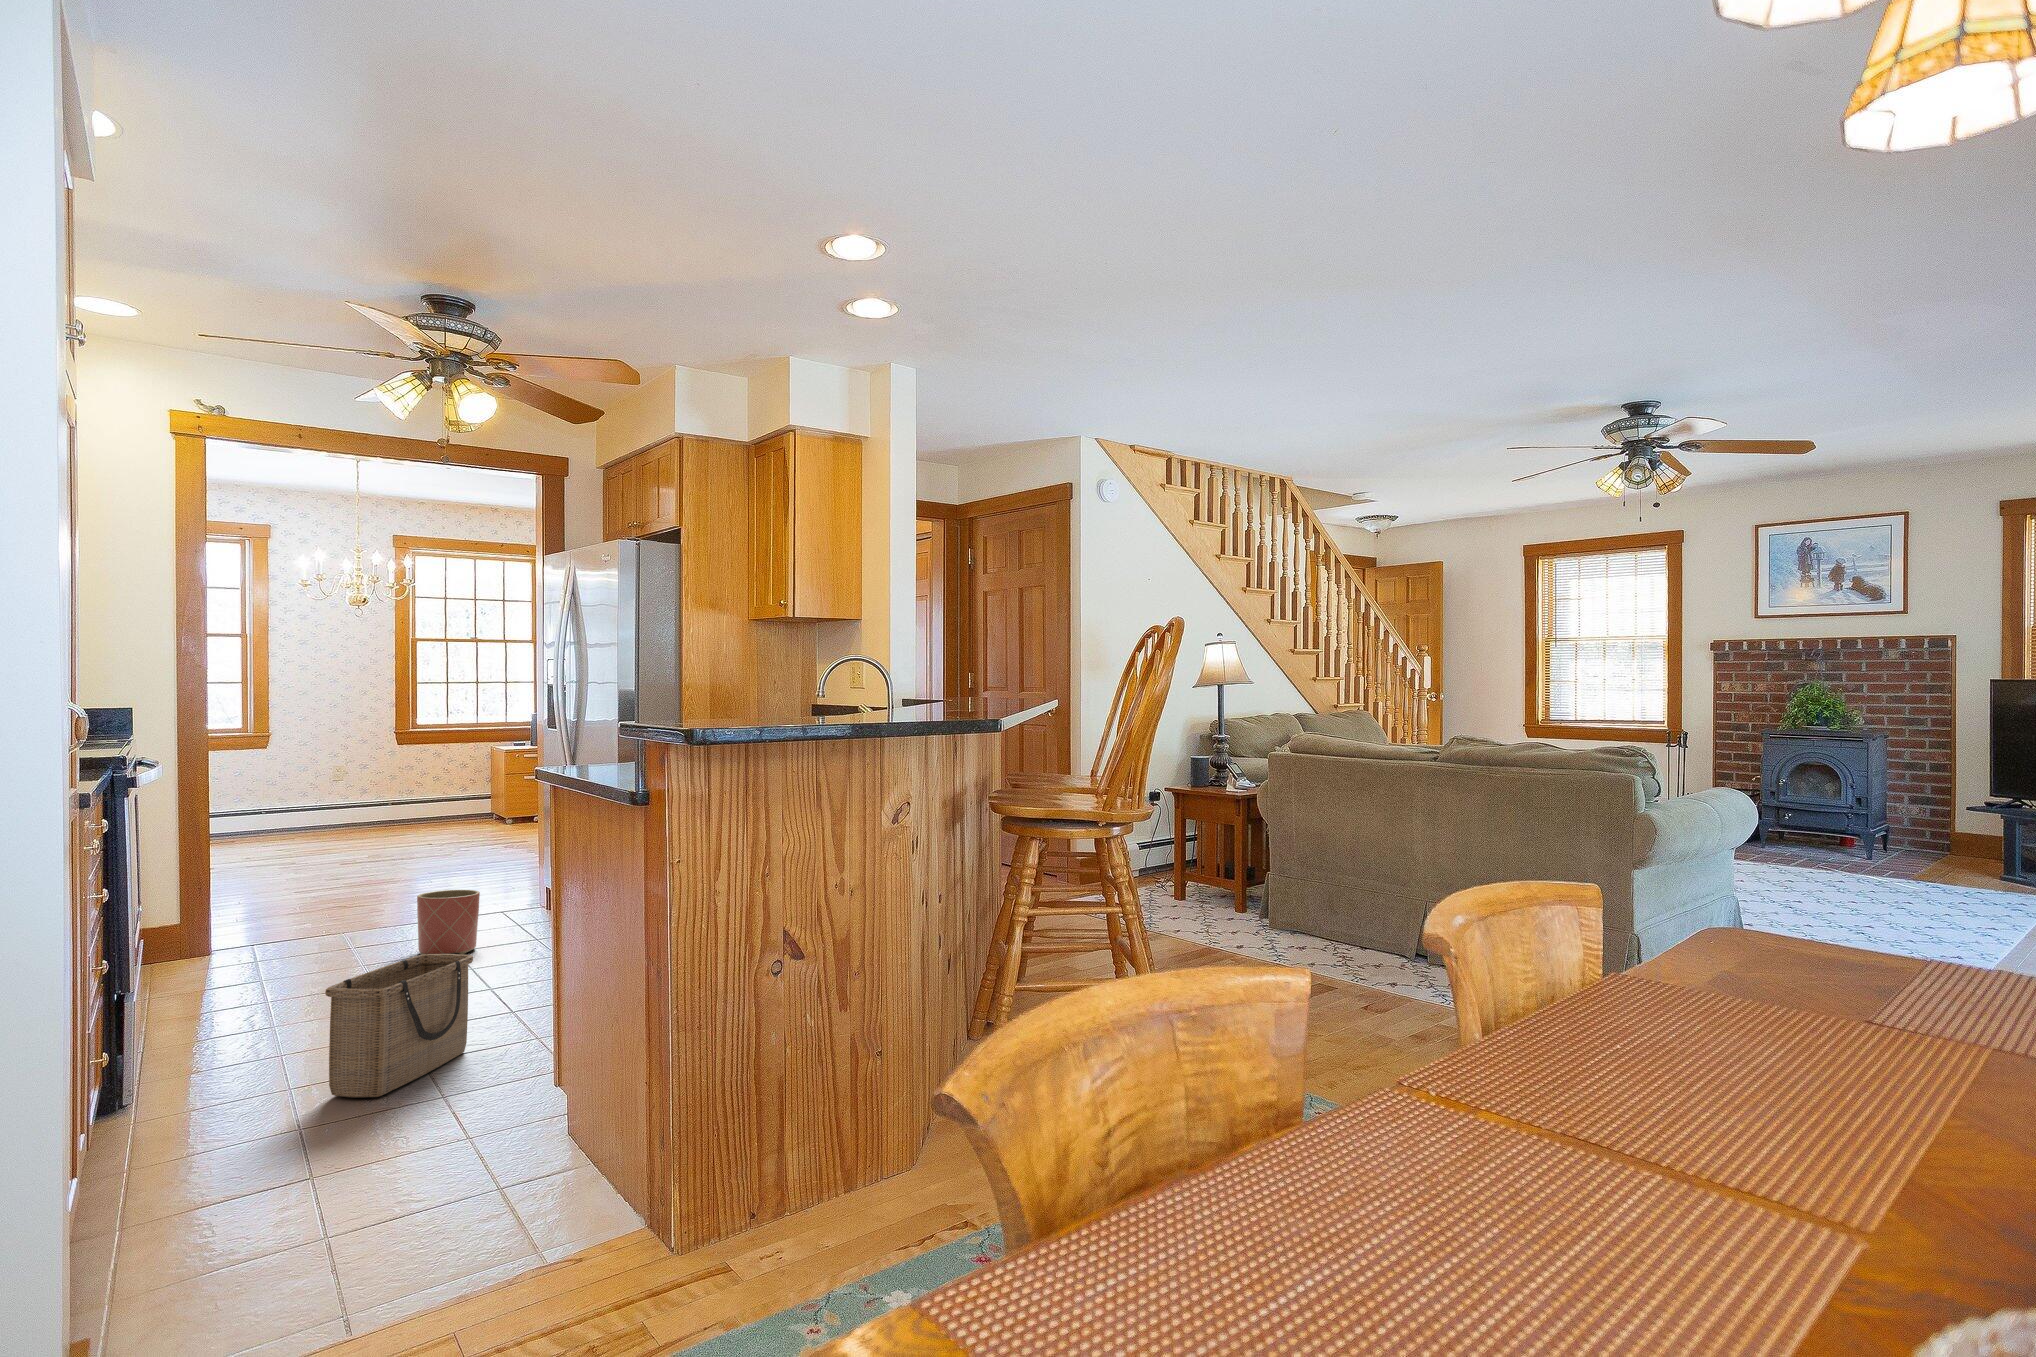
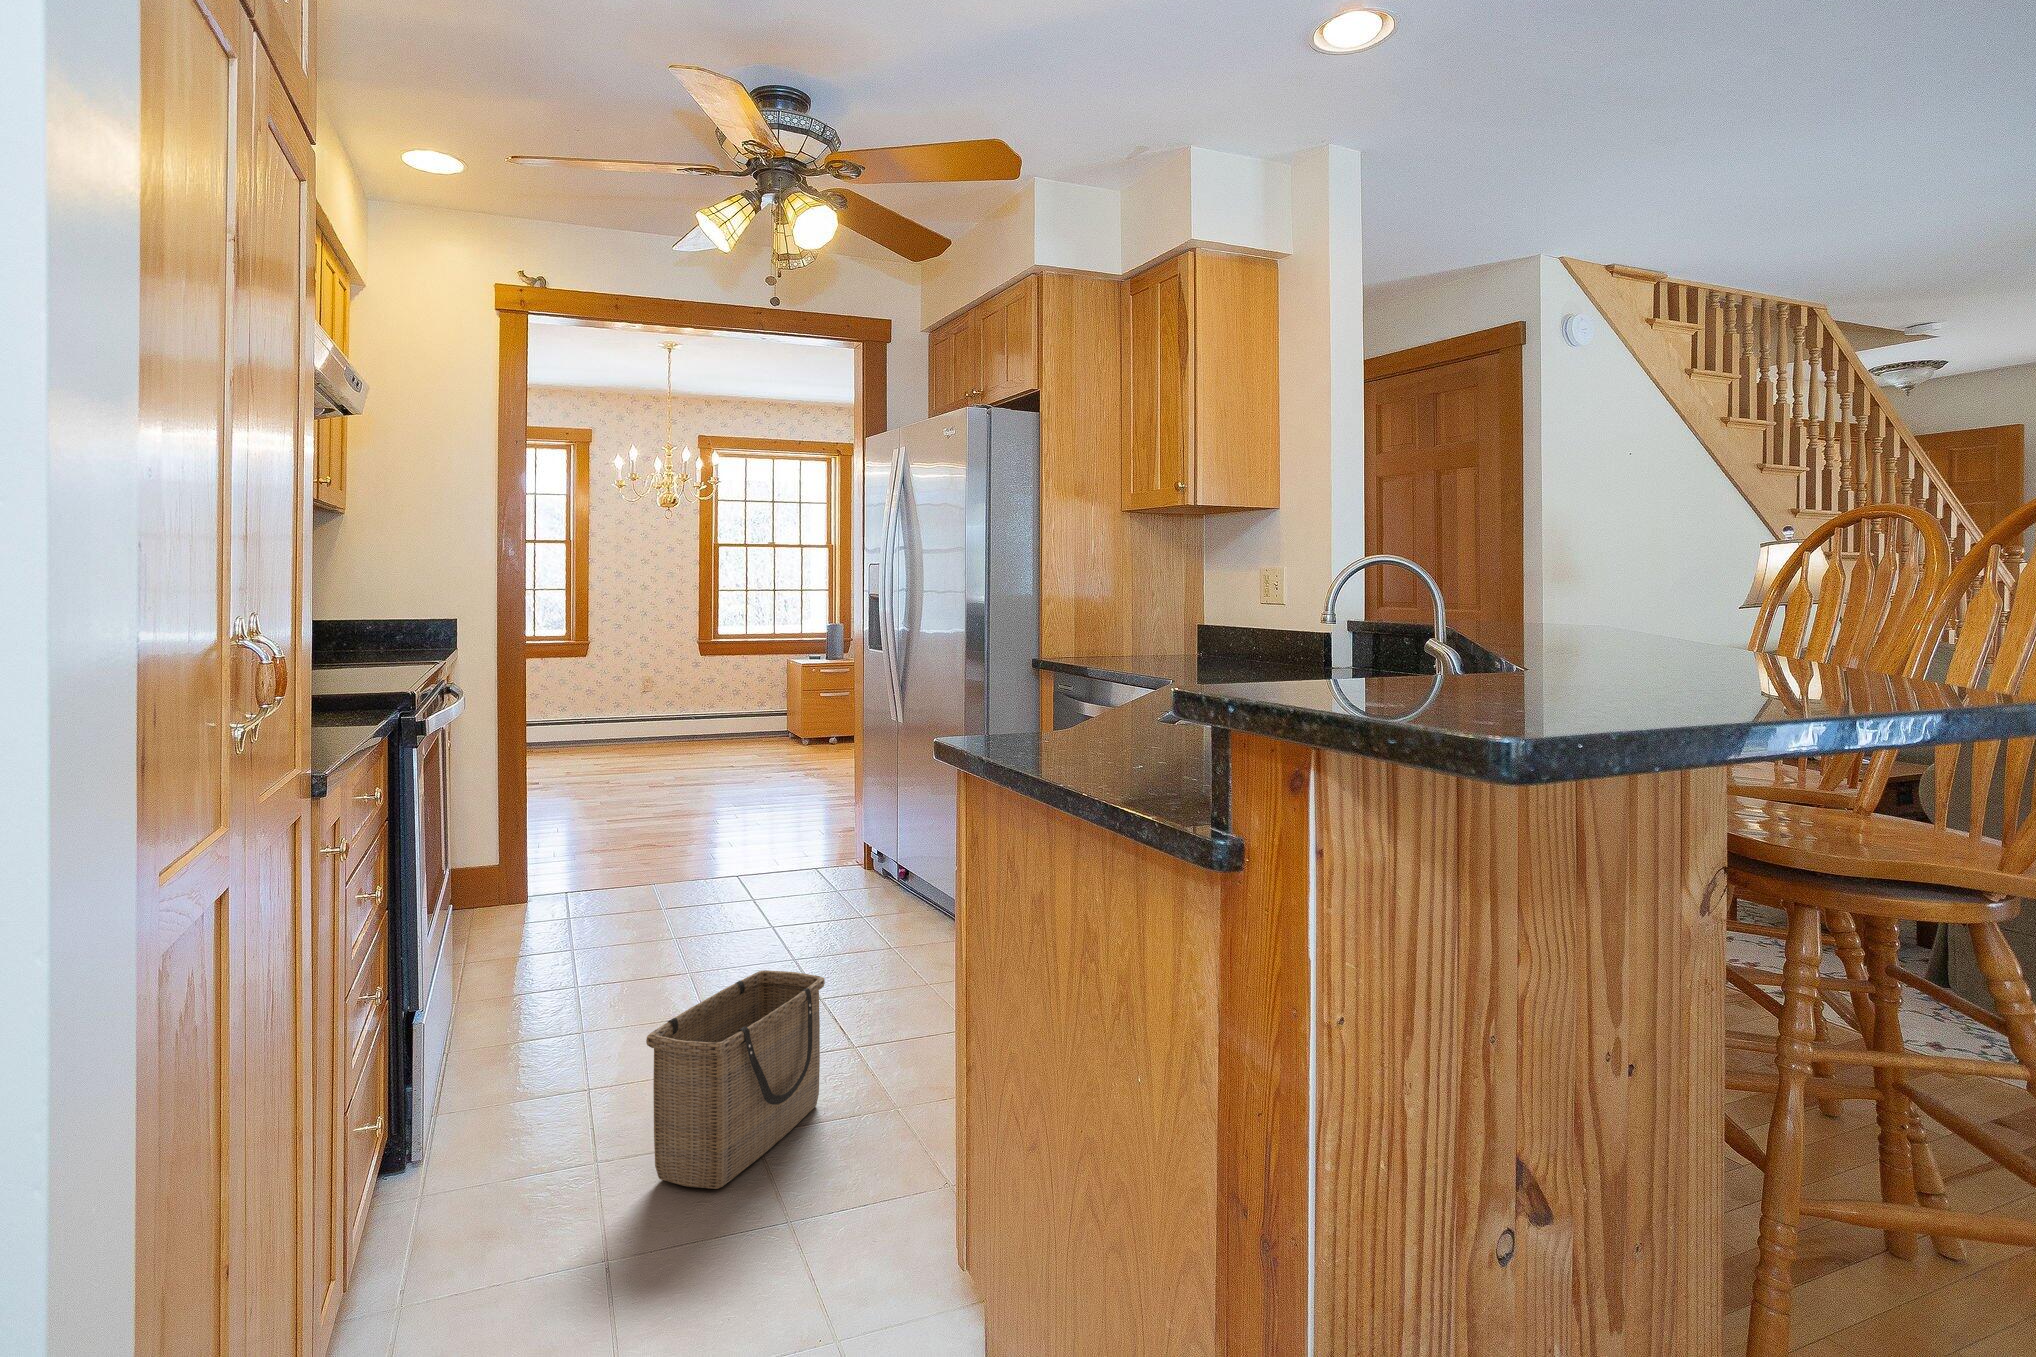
planter: present [417,890,480,955] -> none [738,847,807,927]

